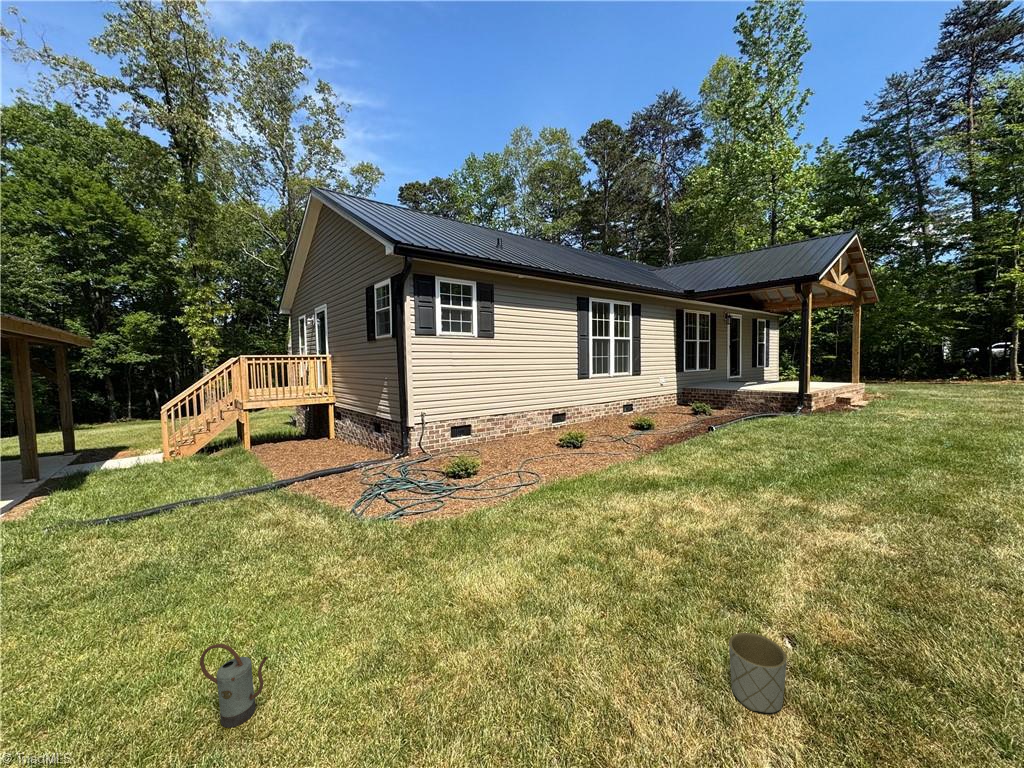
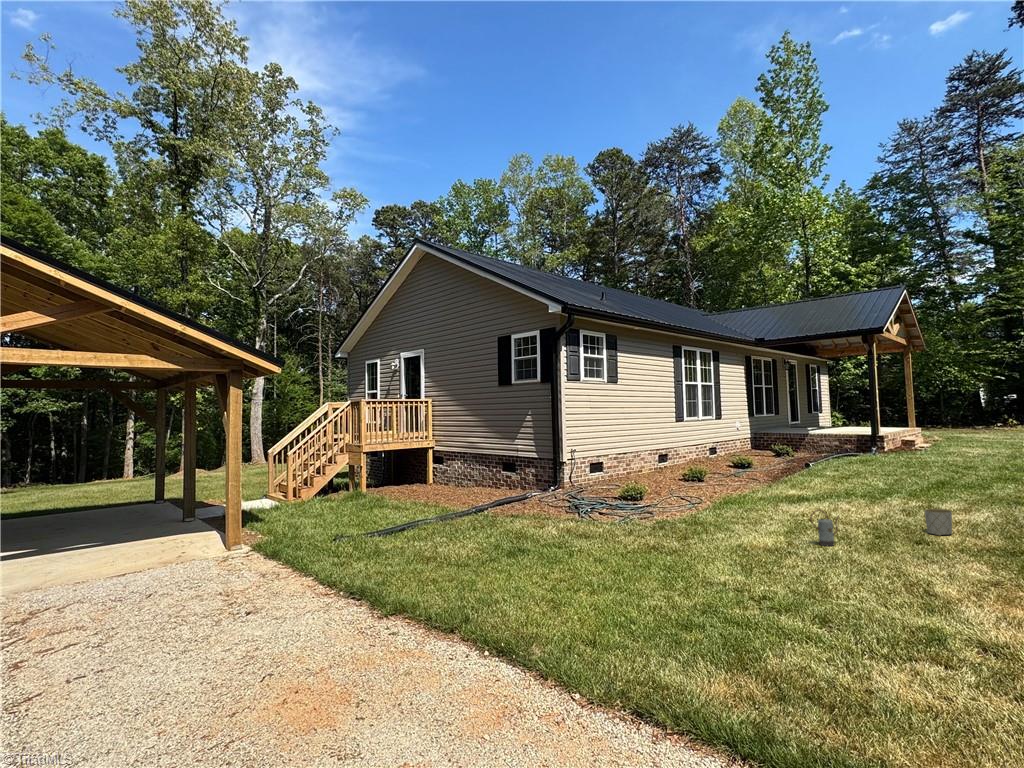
watering can: present [200,644,268,728] -> present [810,510,839,546]

